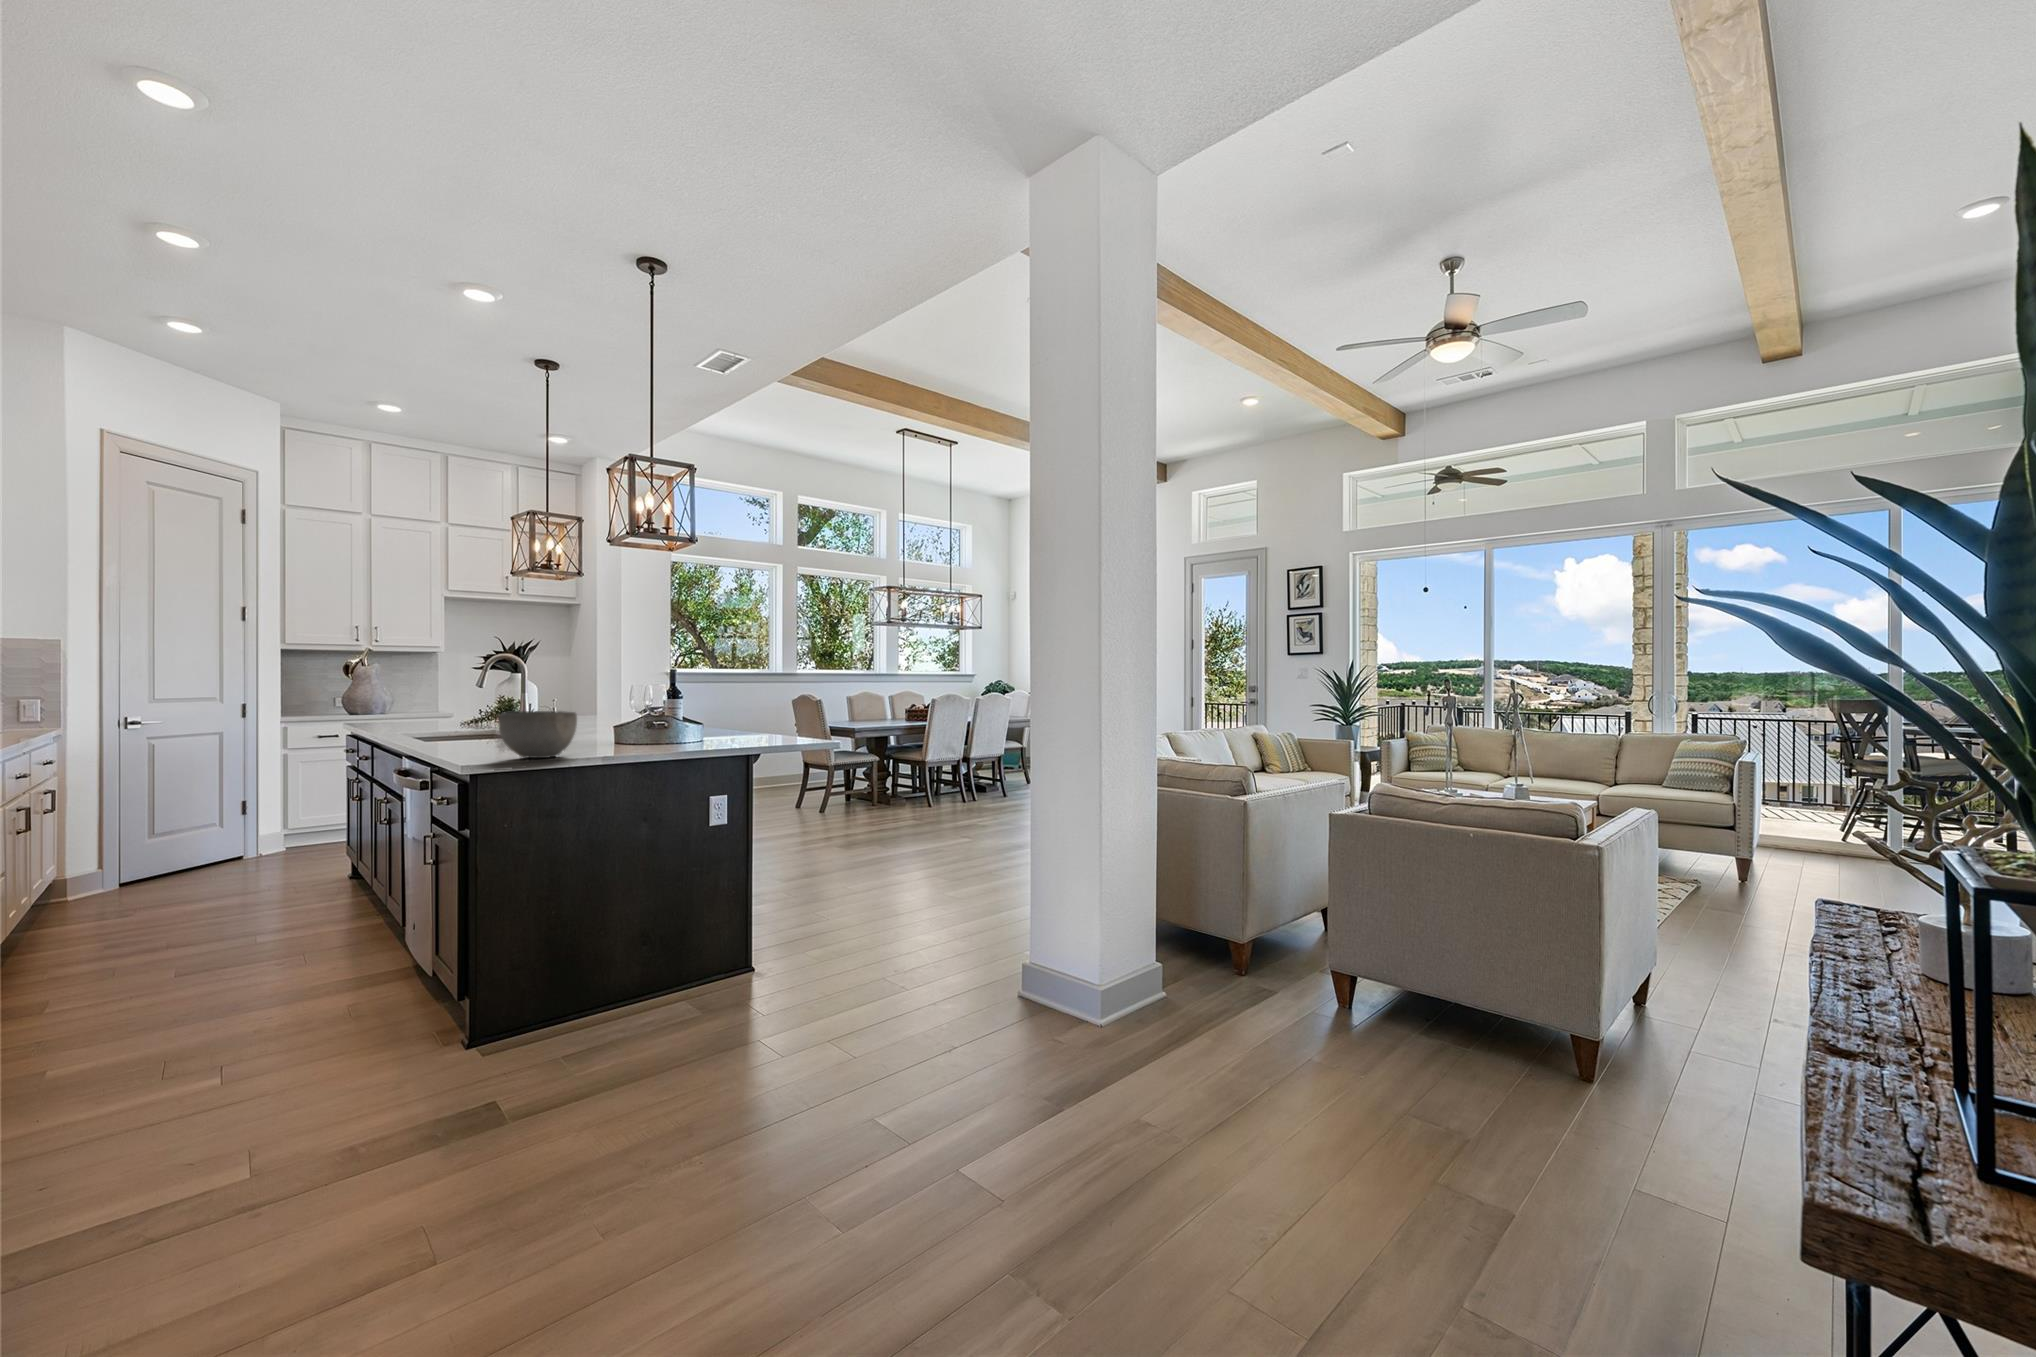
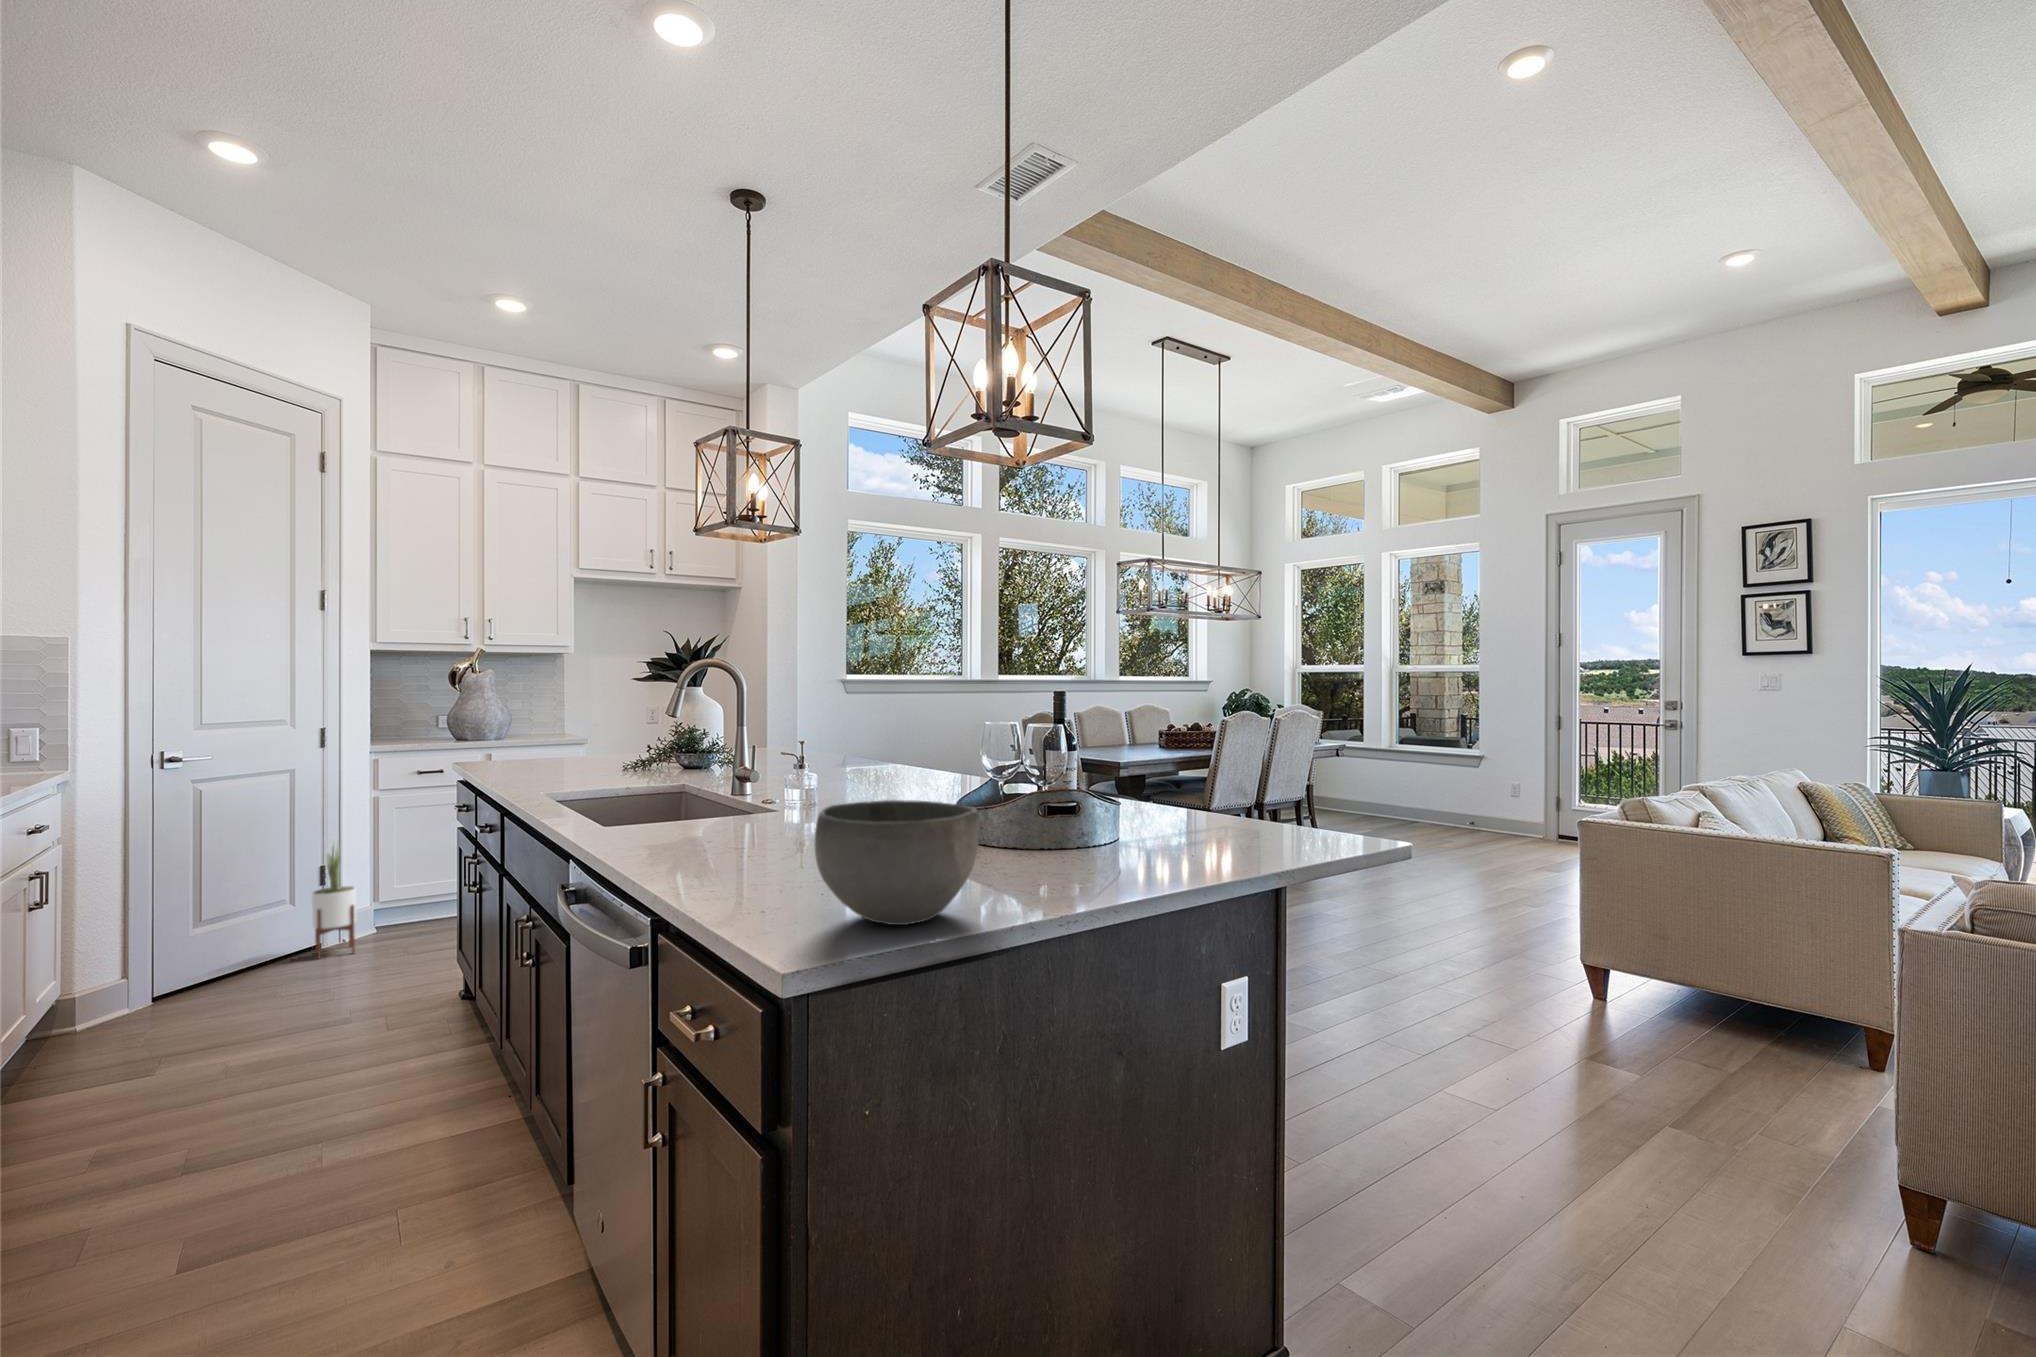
potted plant: none [235,776,268,864] -> present [312,838,356,958]

